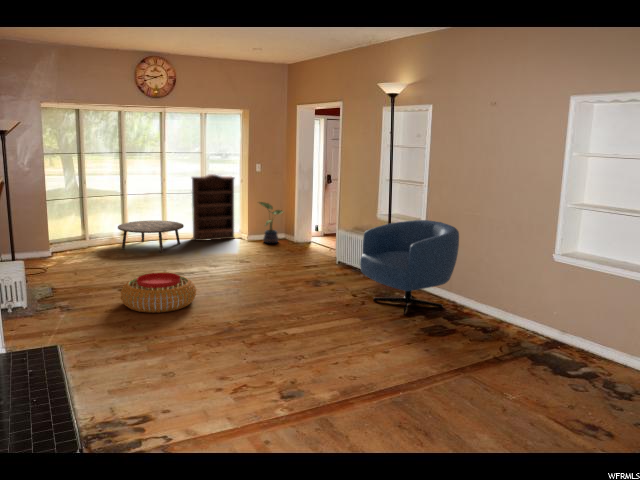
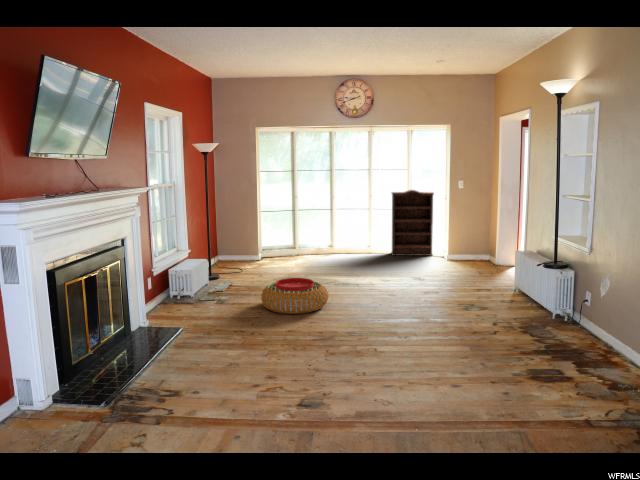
potted plant: present [259,202,282,243] -> none [455,218,484,263]
coffee table: present [118,220,184,252] -> none [317,233,376,263]
armchair: present [360,220,459,315] -> none [493,241,612,352]

